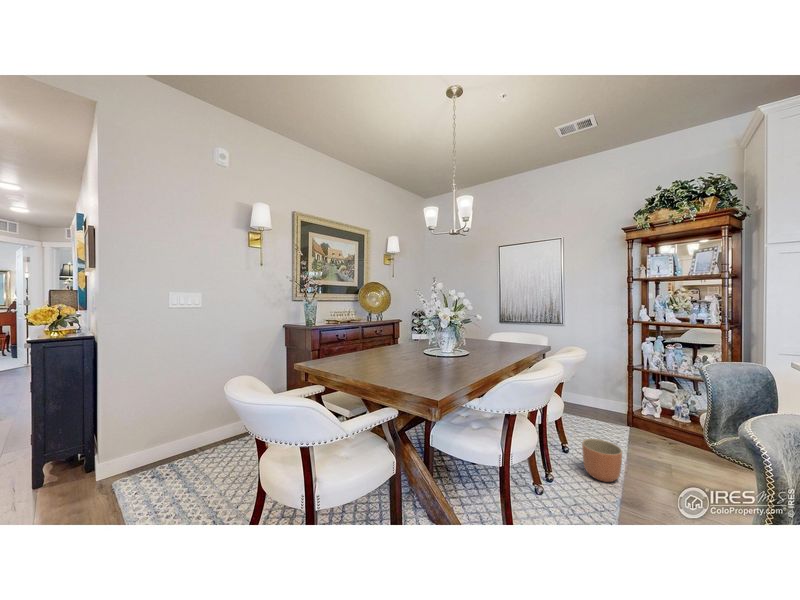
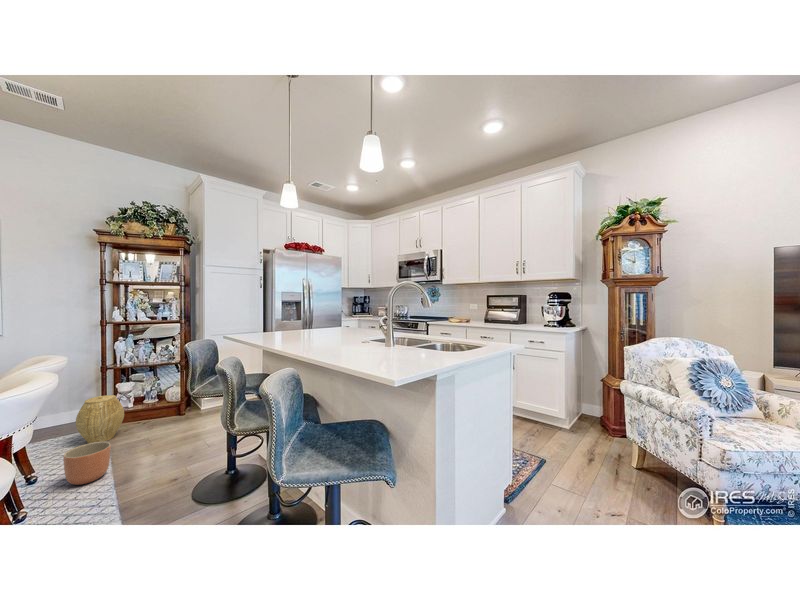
woven basket: none [602,394,646,444] -> present [76,395,124,443]

